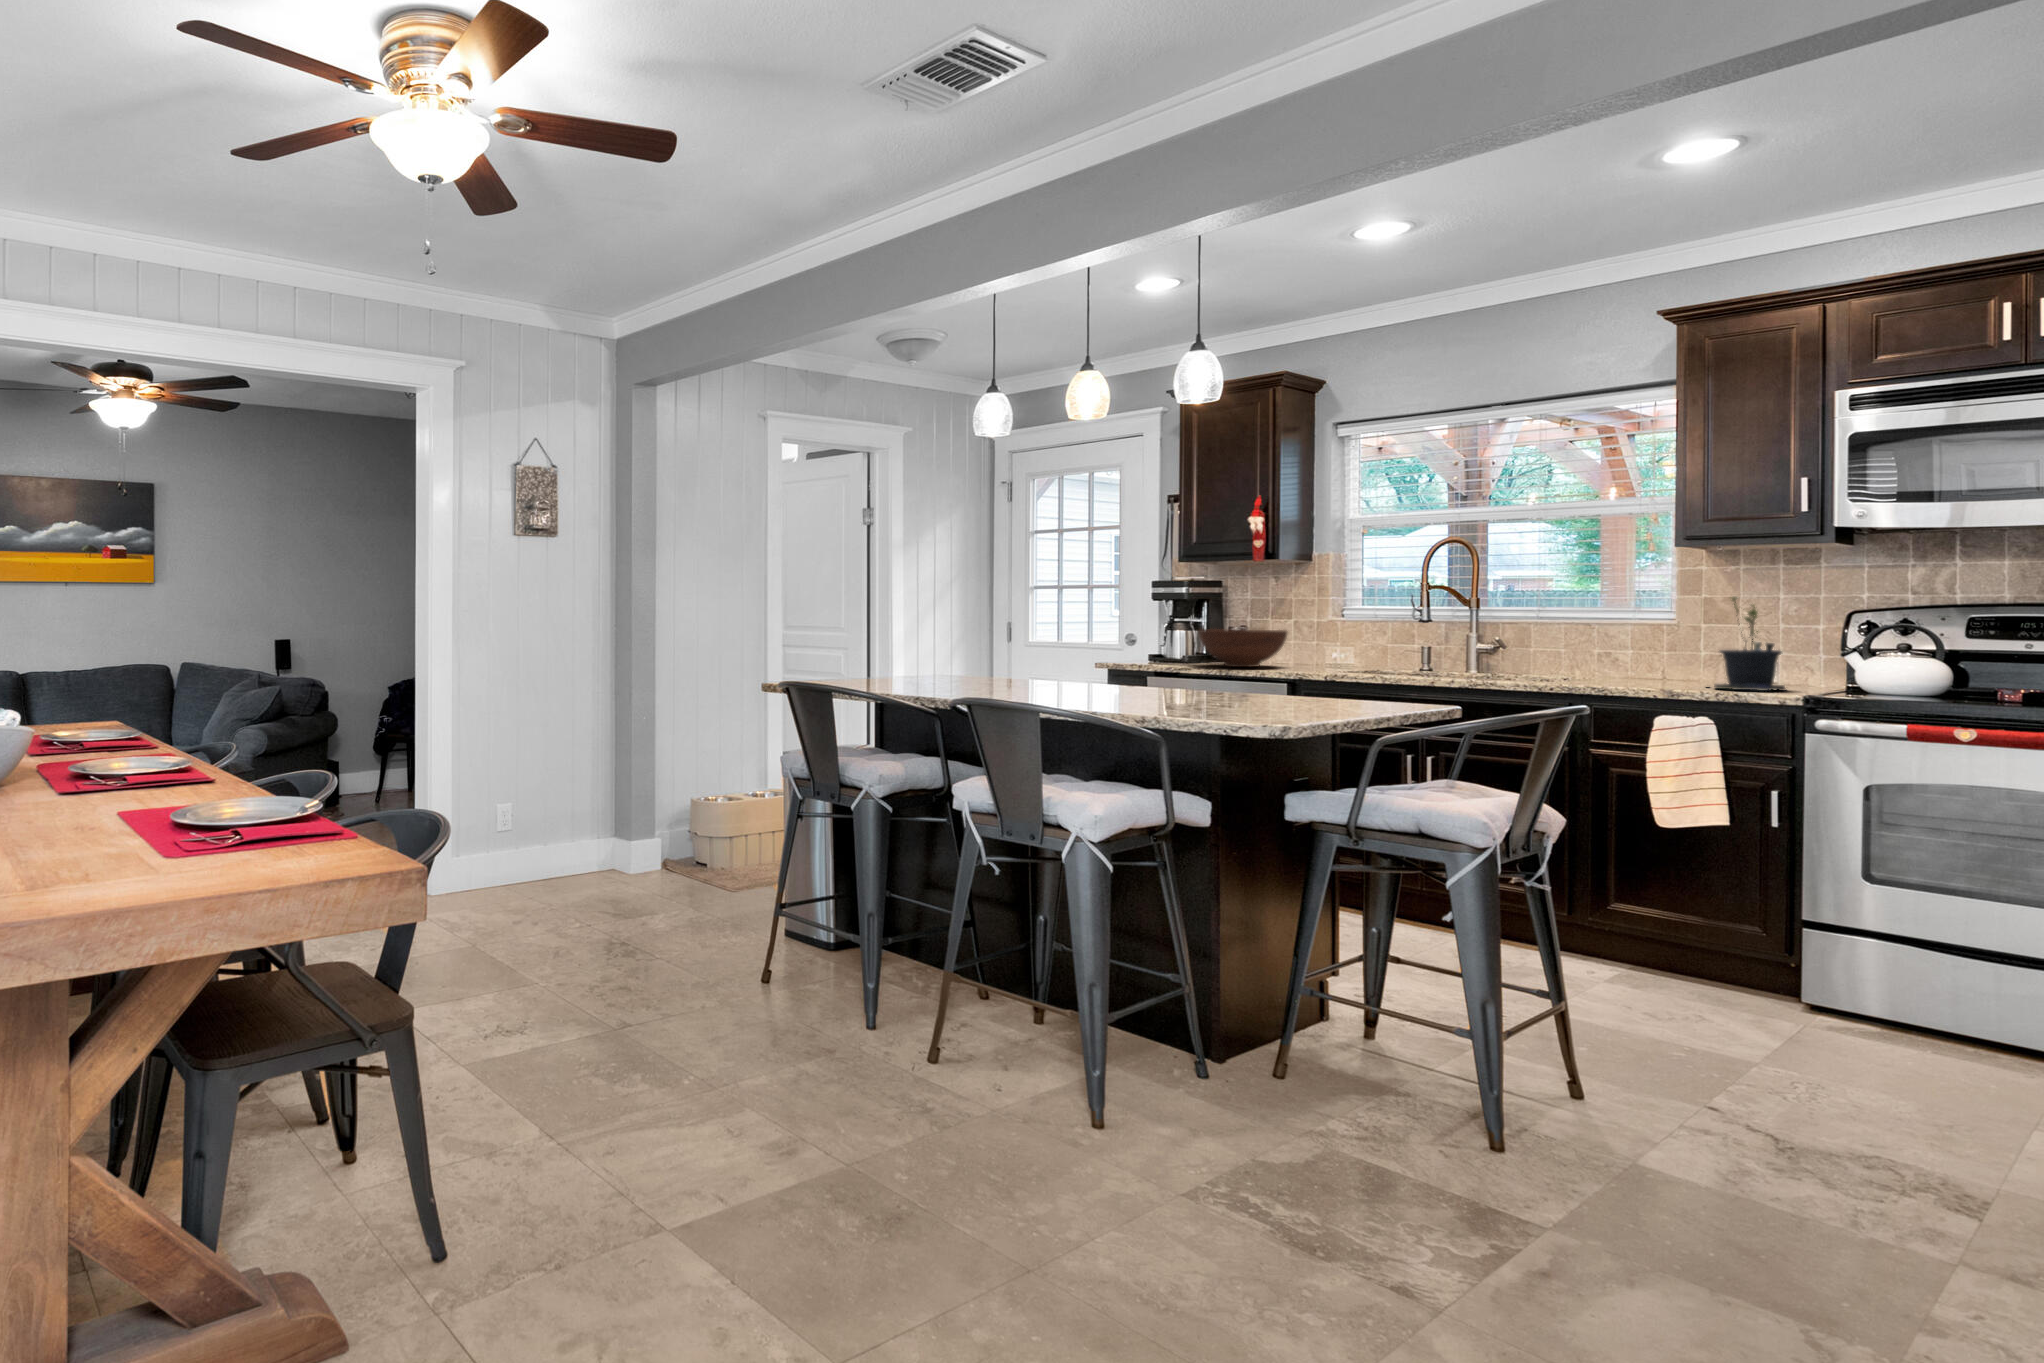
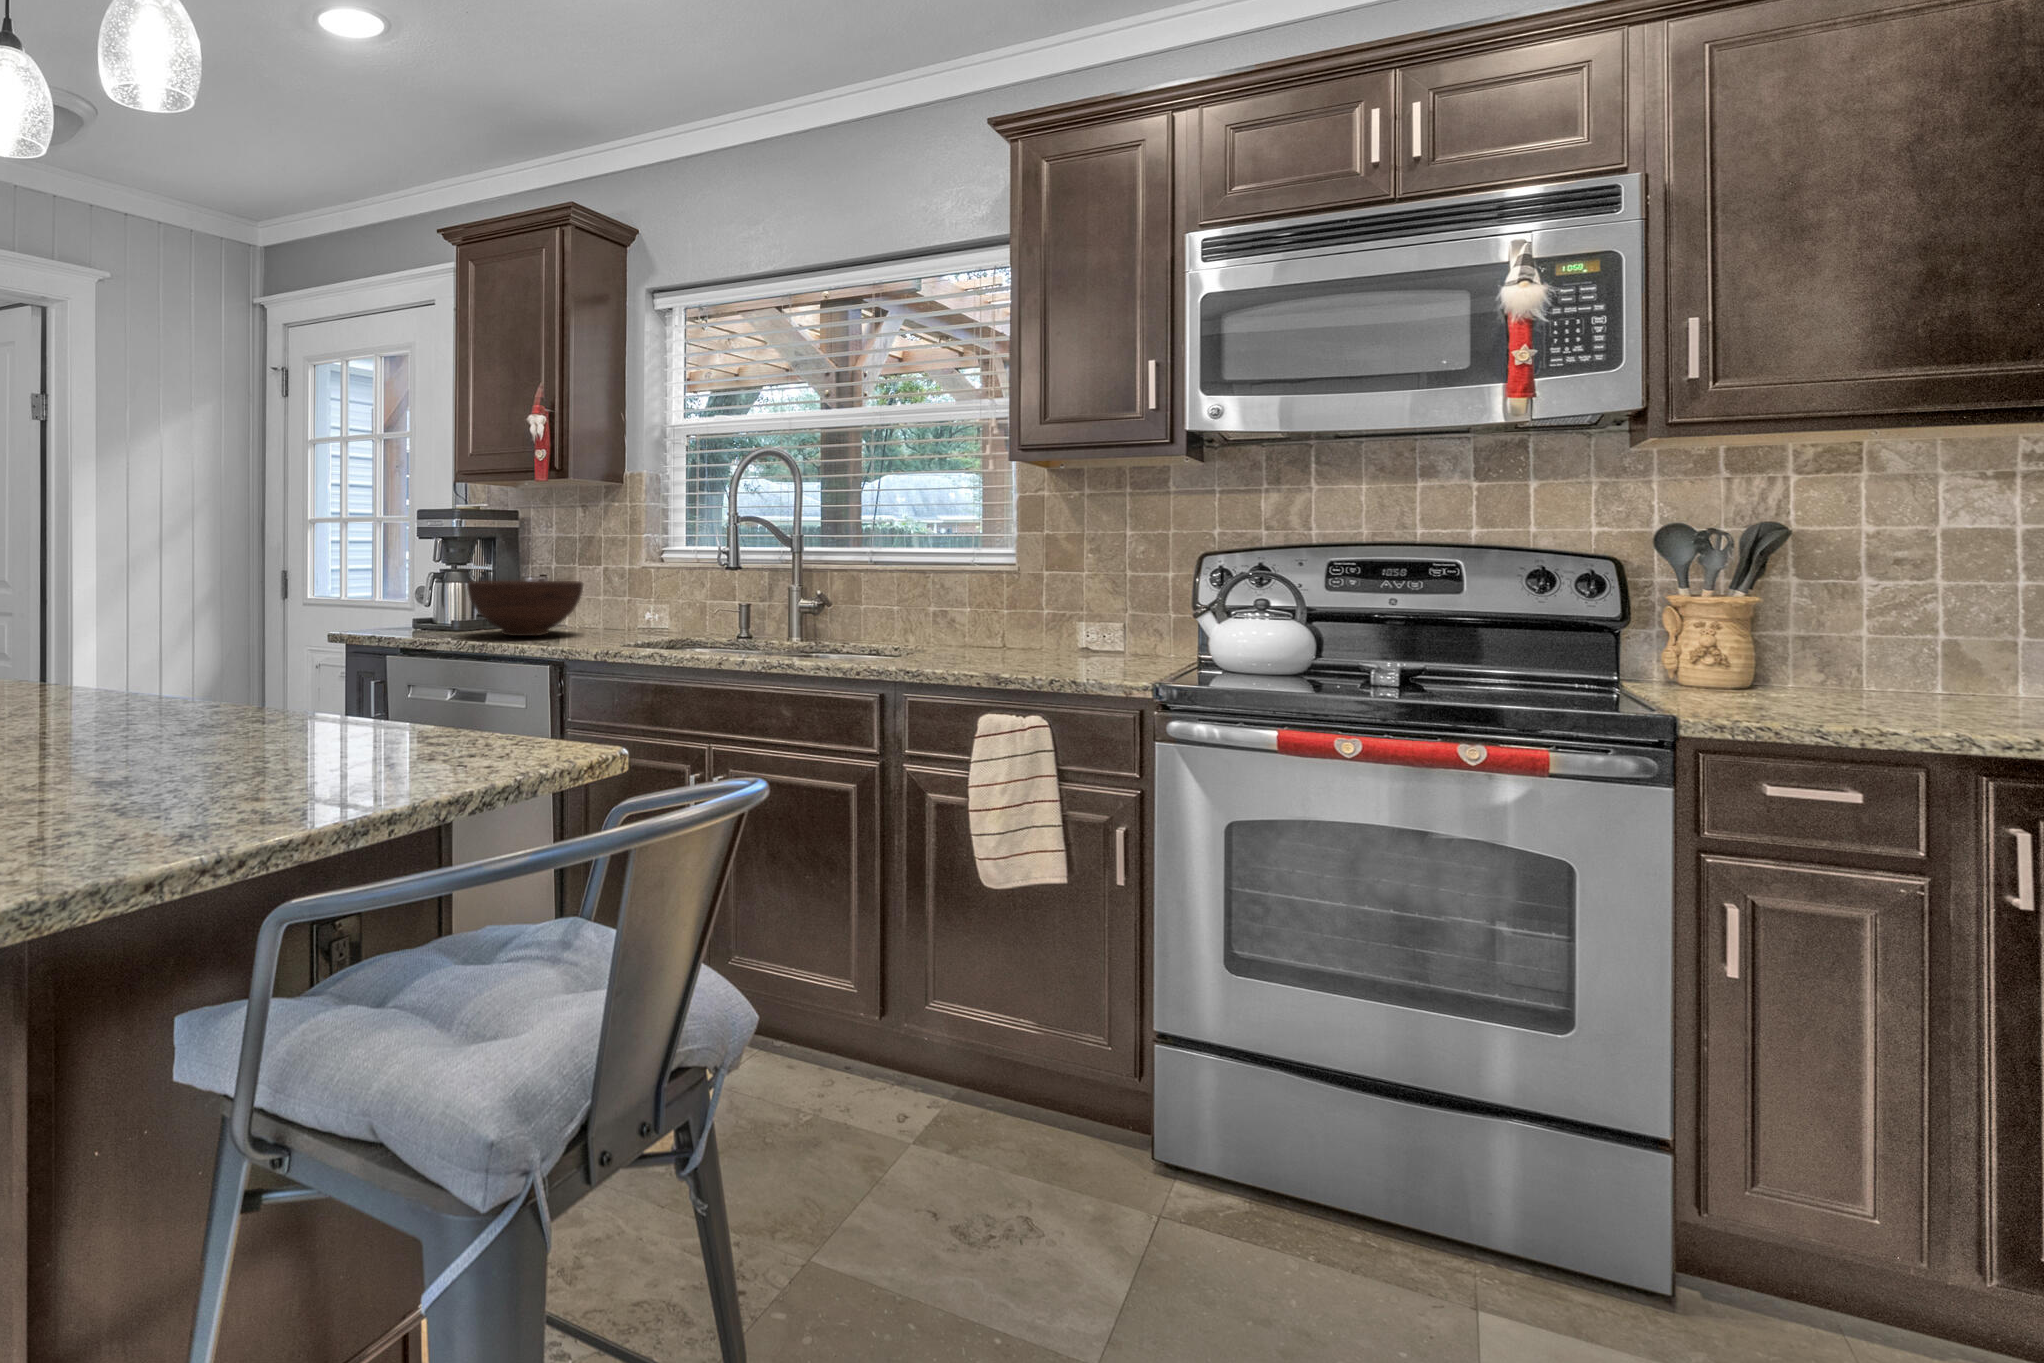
potted plant: present [1715,596,1786,691] -> none [1045,532,1136,668]

